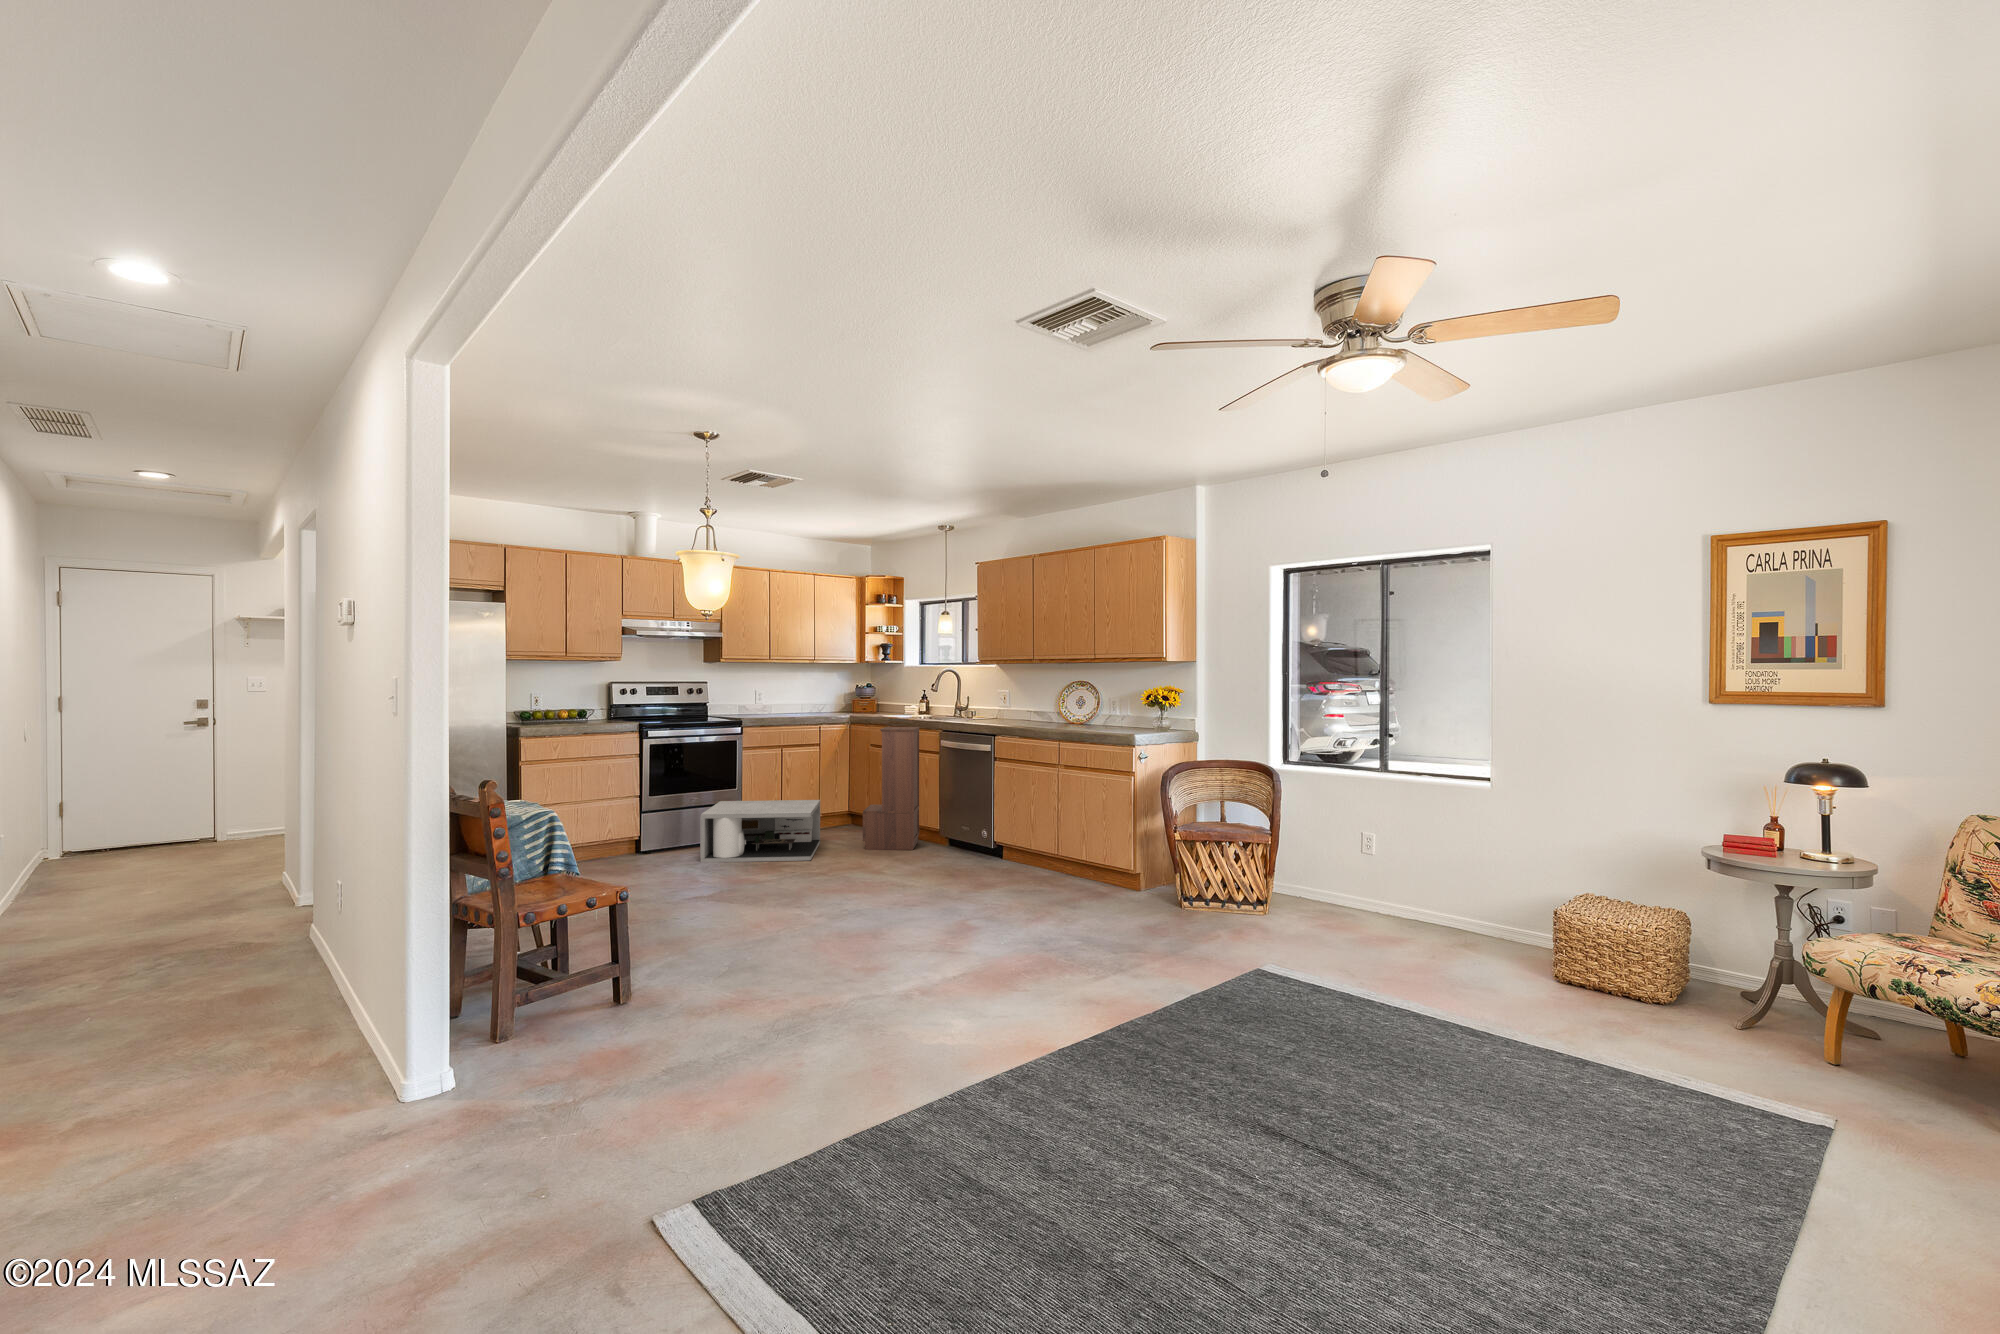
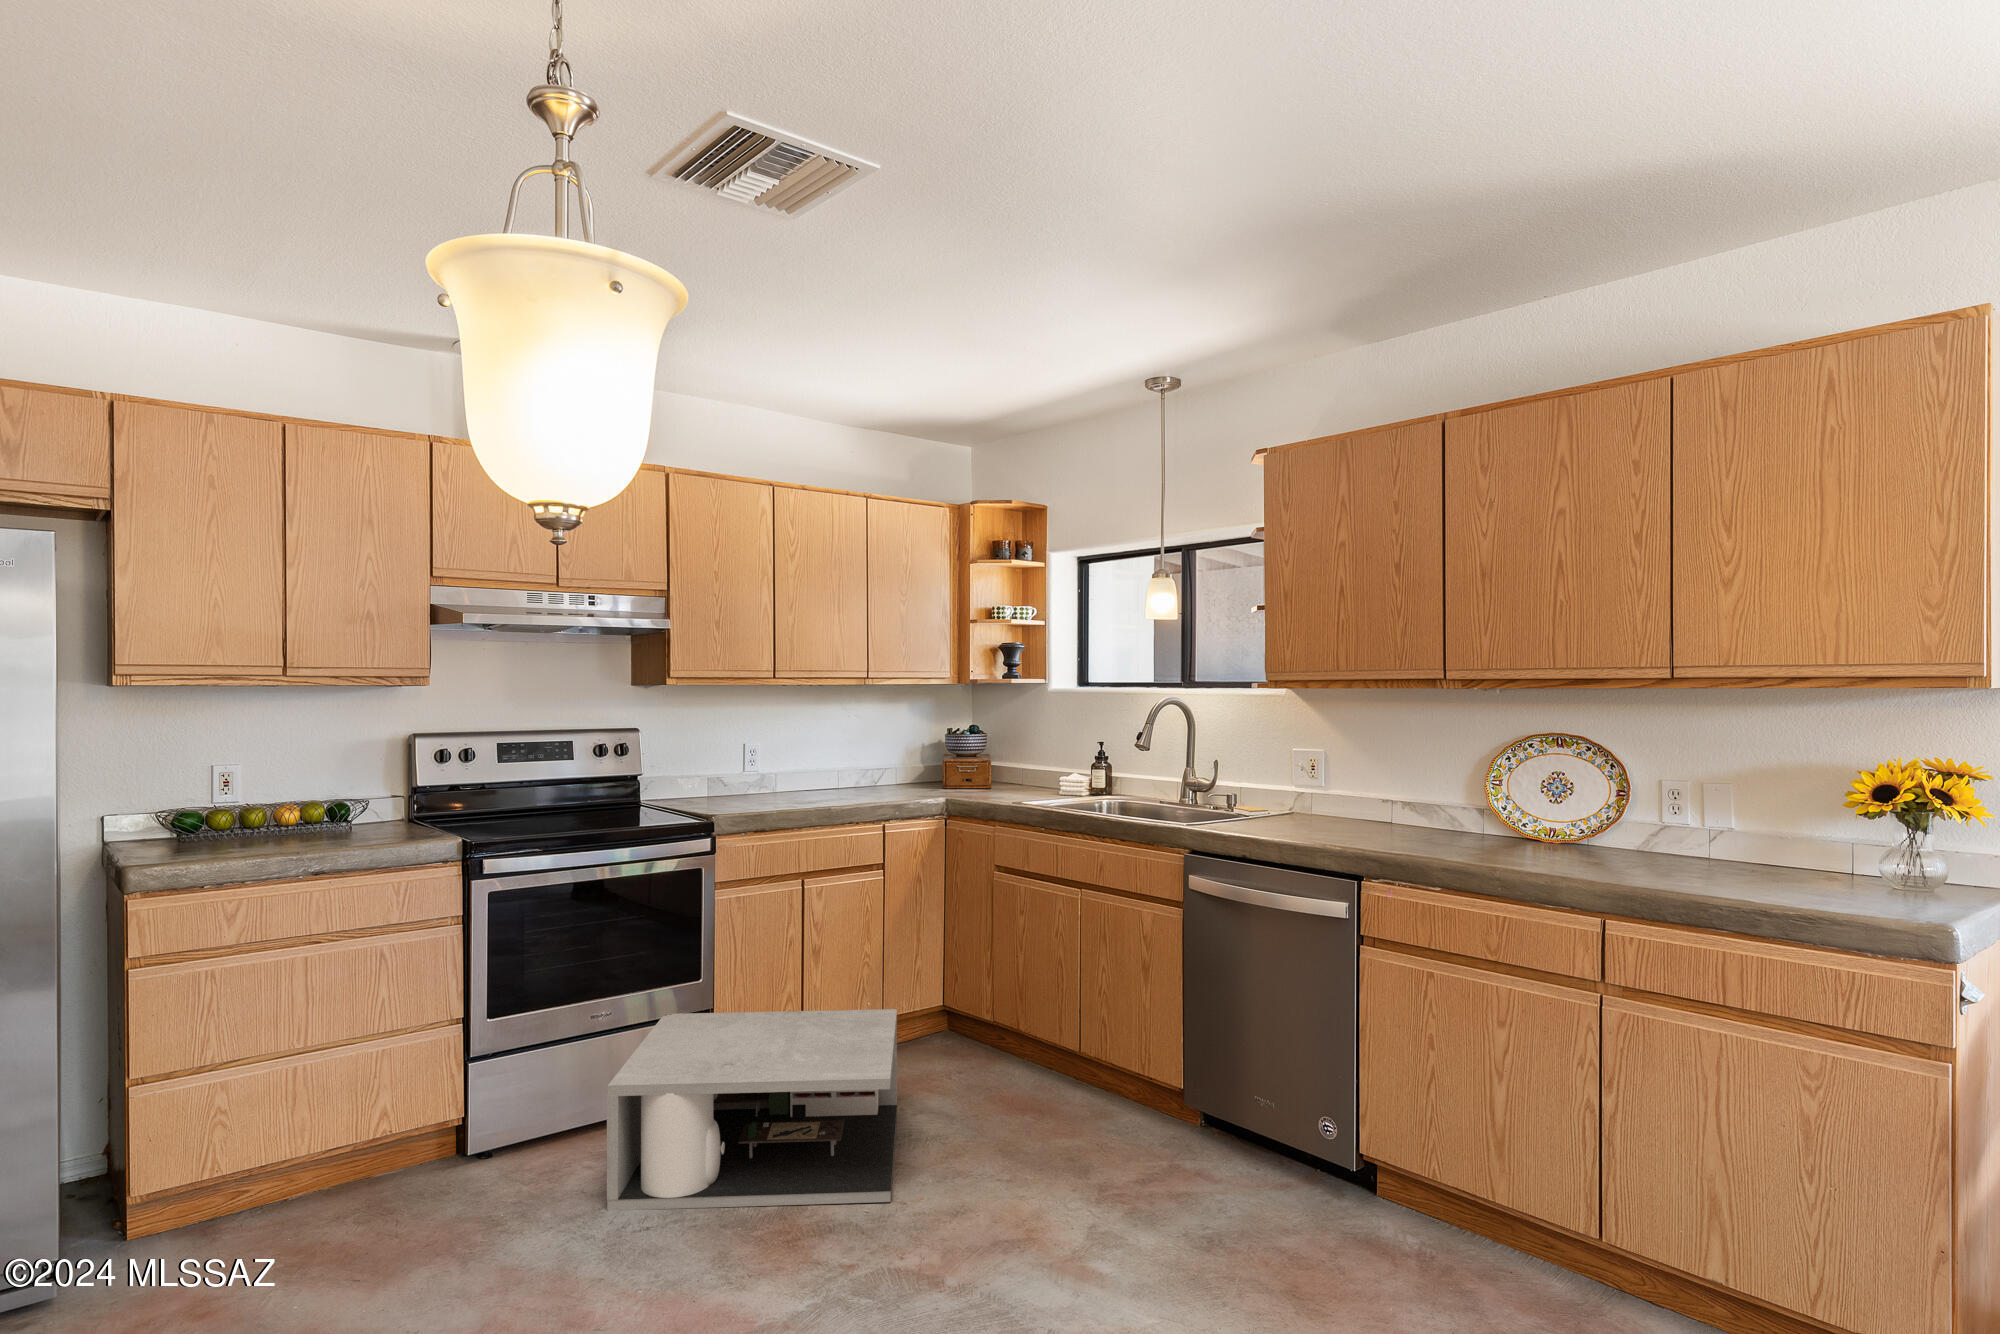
bookshelf: present [863,727,919,850] -> none [1005,836,1130,1145]

